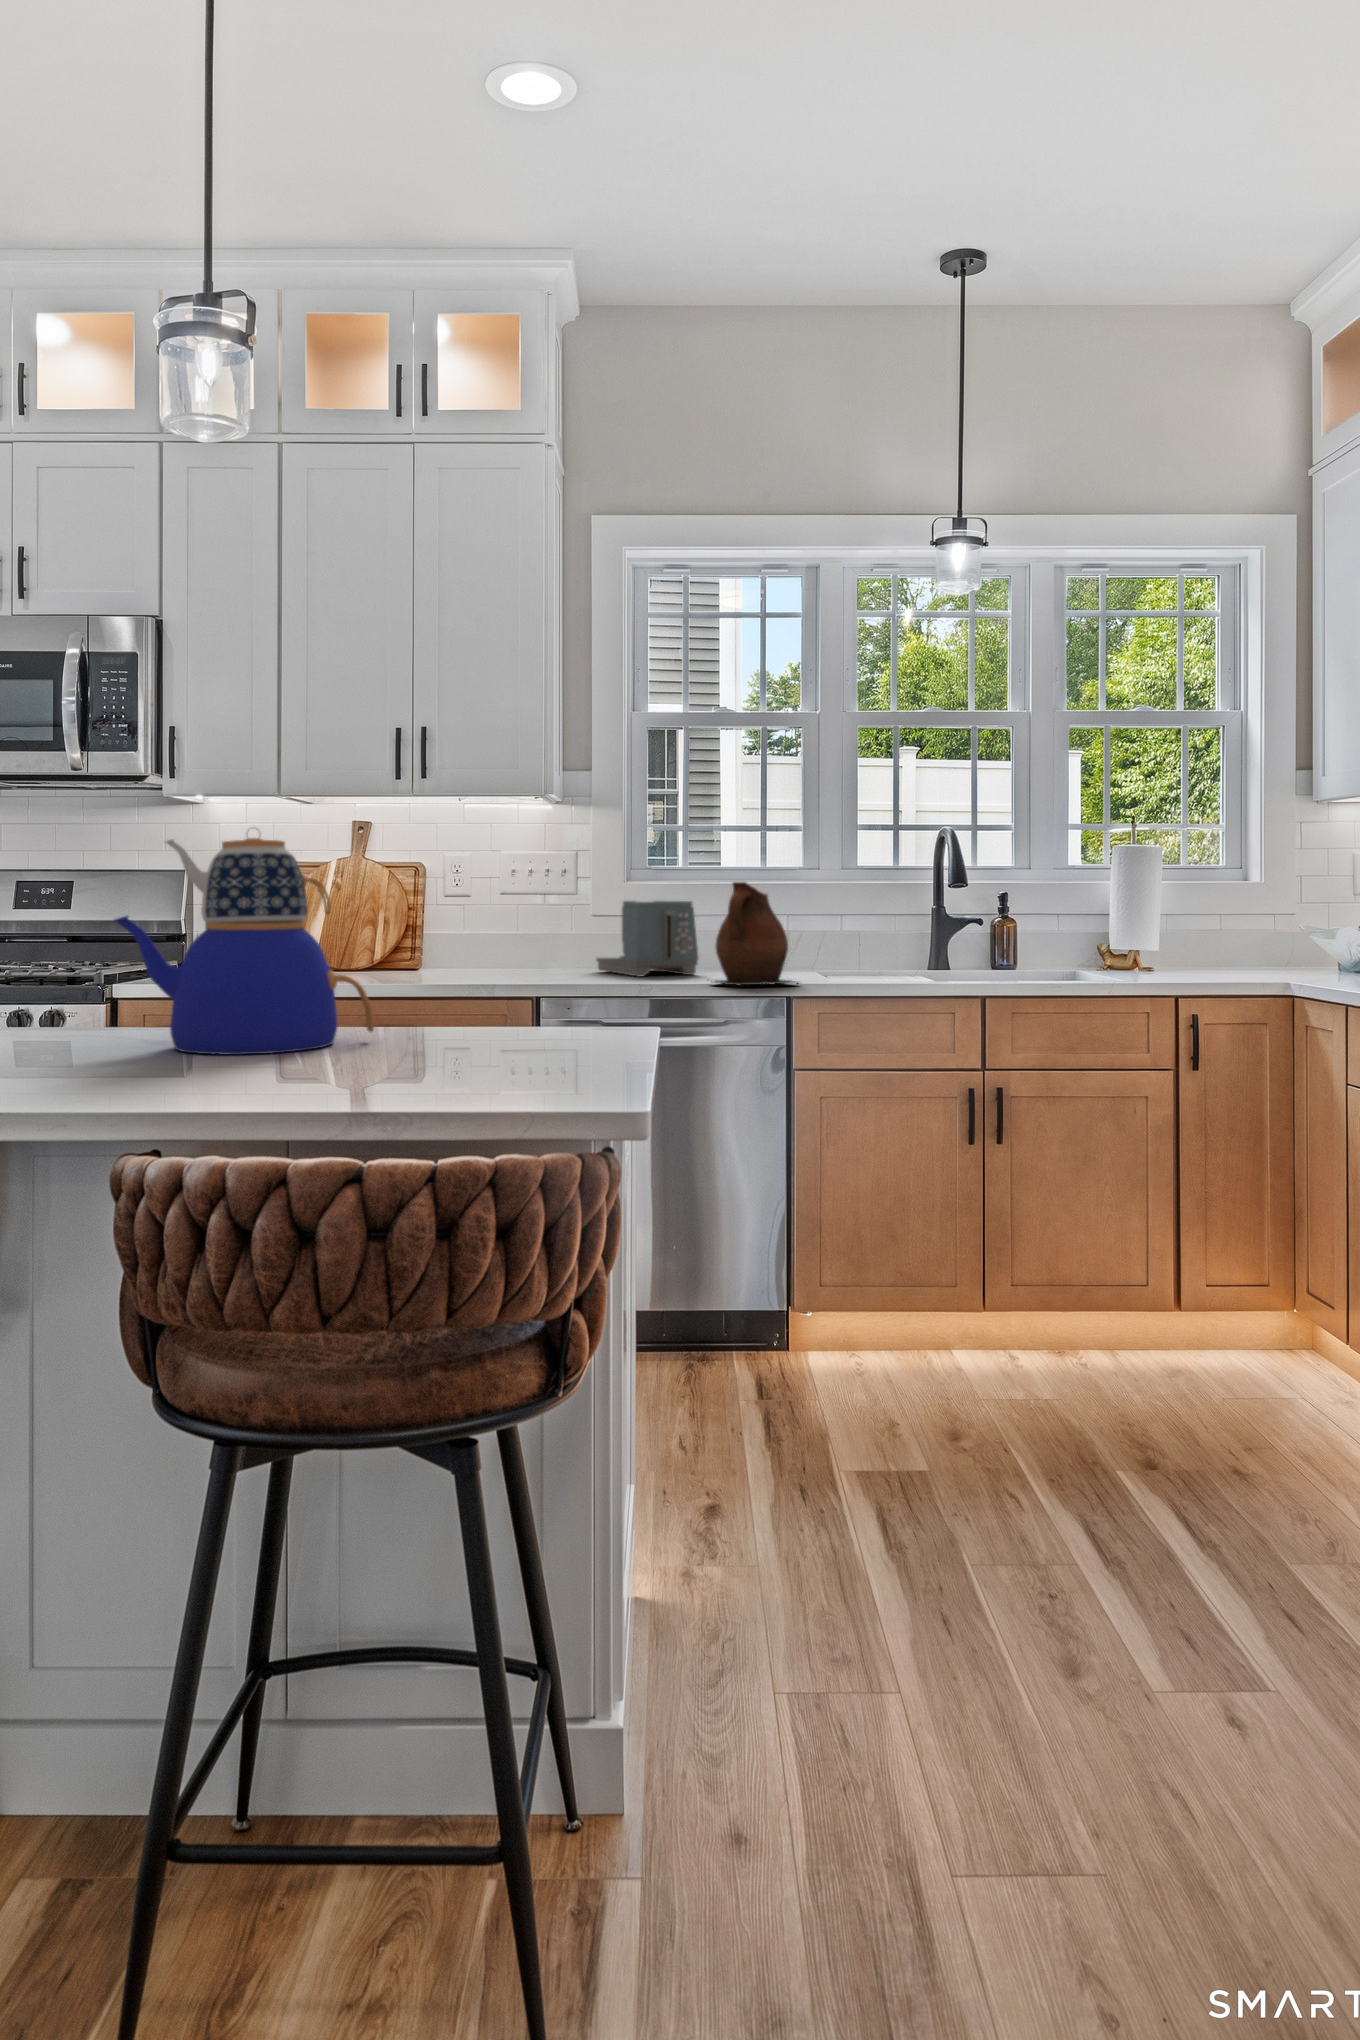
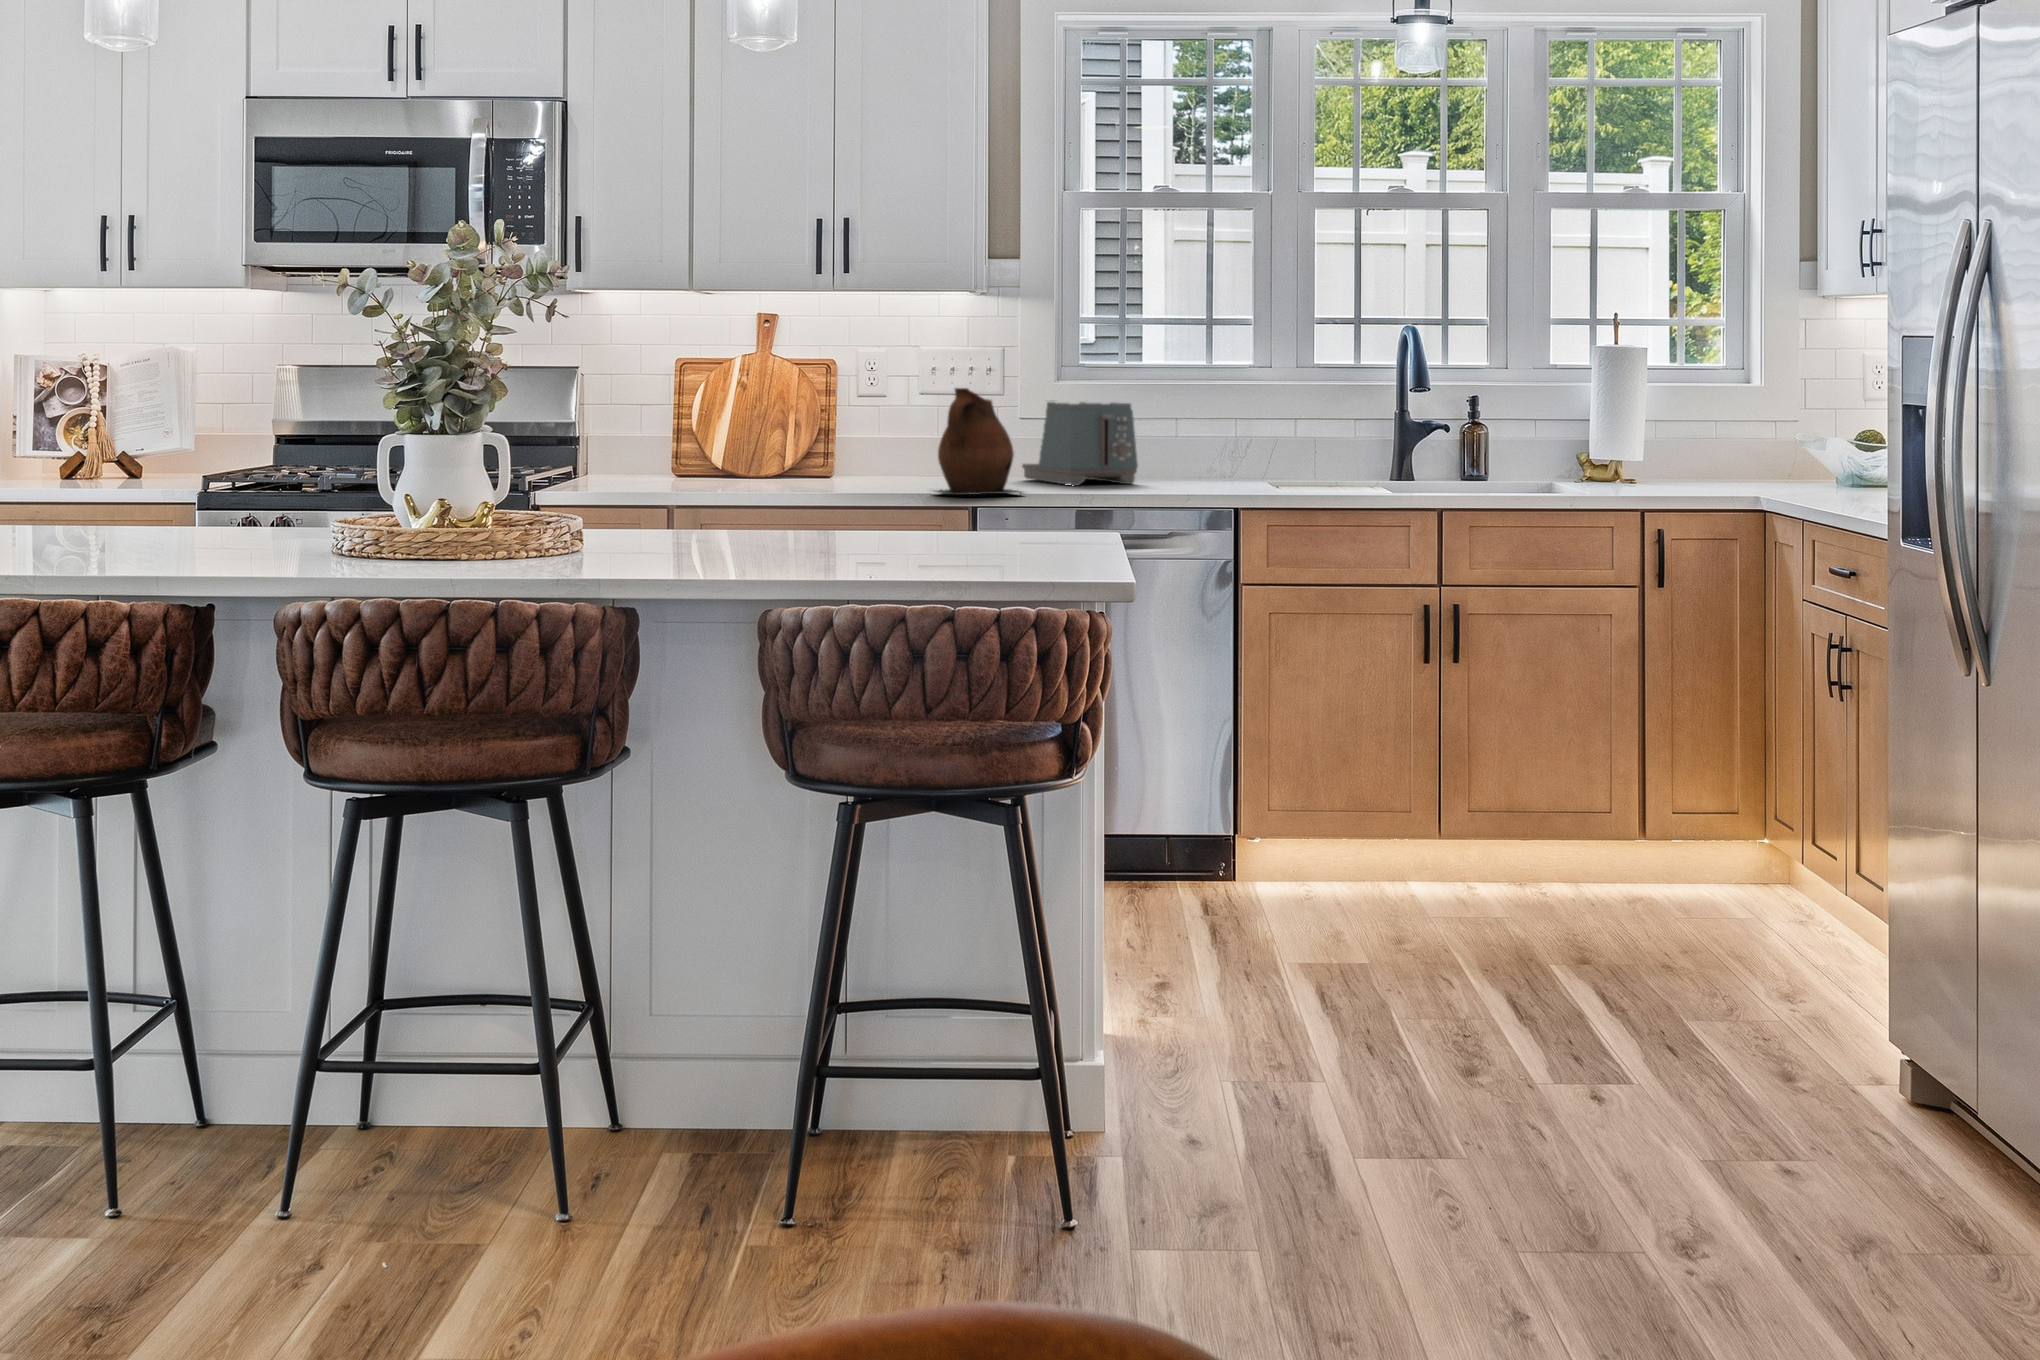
teapot: present [114,827,374,1055] -> none [668,356,879,549]
ceramic pitcher: present [711,882,797,985] -> present [935,388,1023,495]

